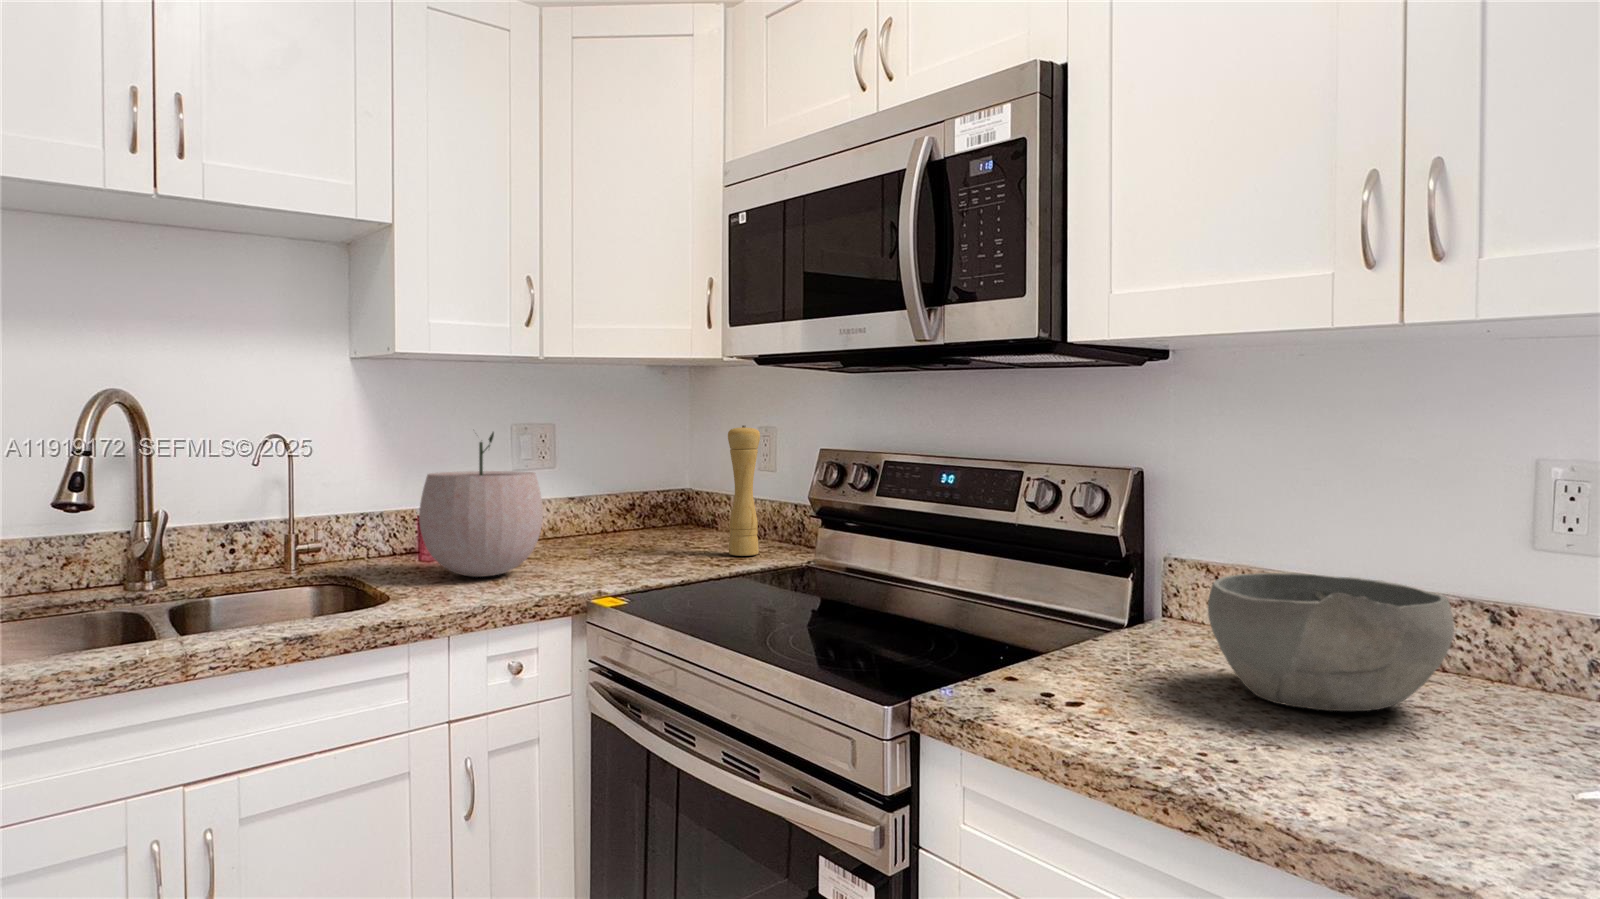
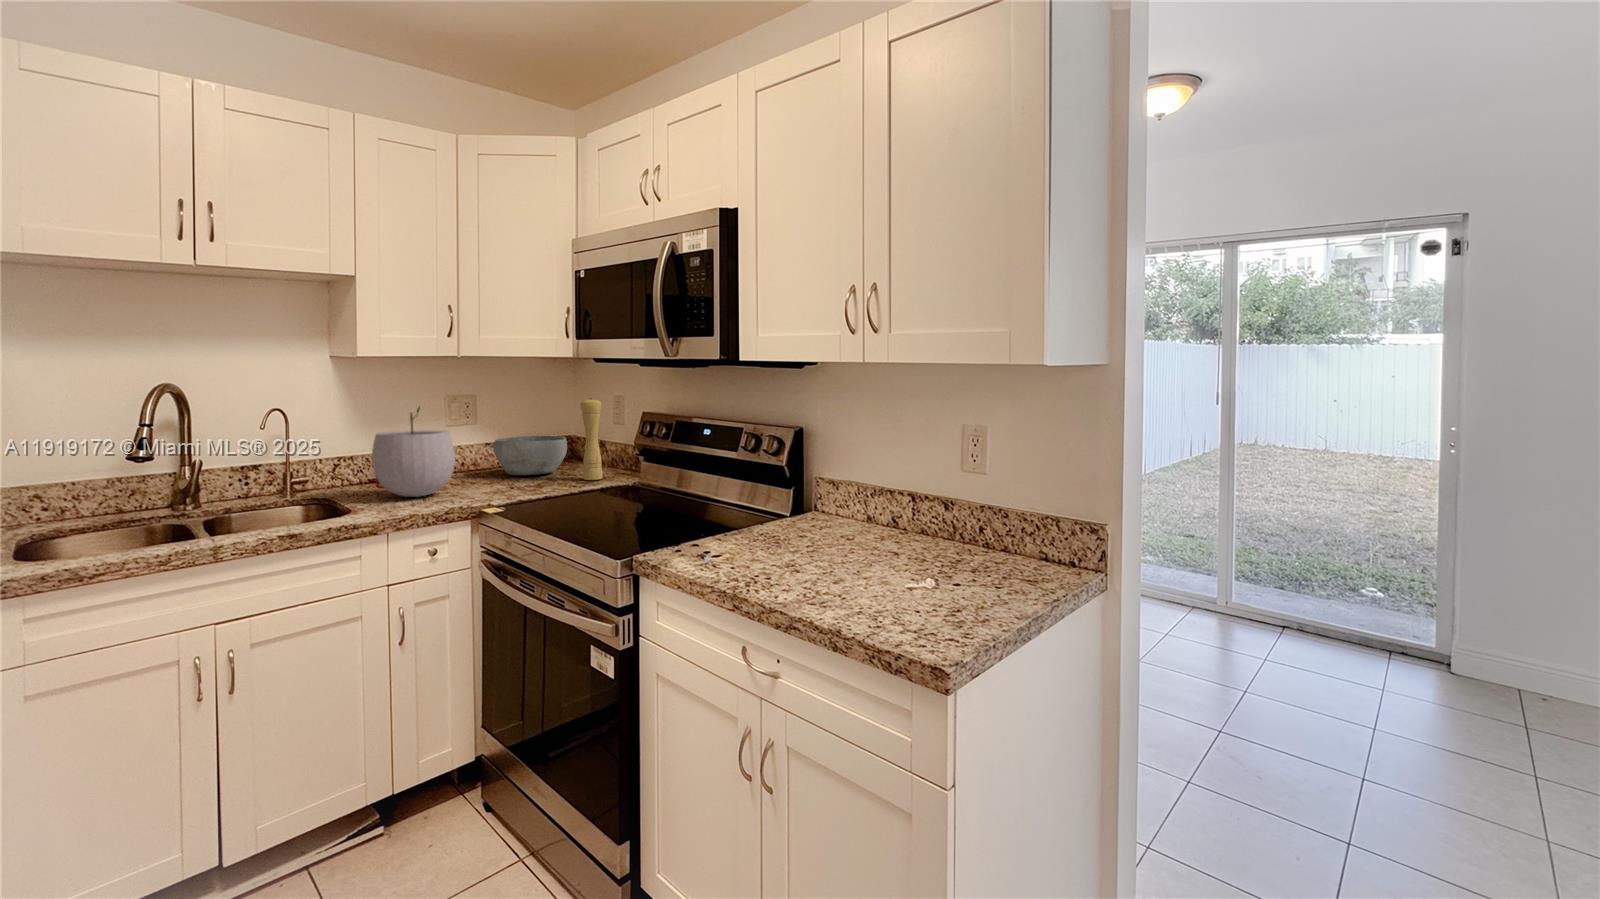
bowl: present [1208,573,1454,711] -> present [493,436,567,475]

